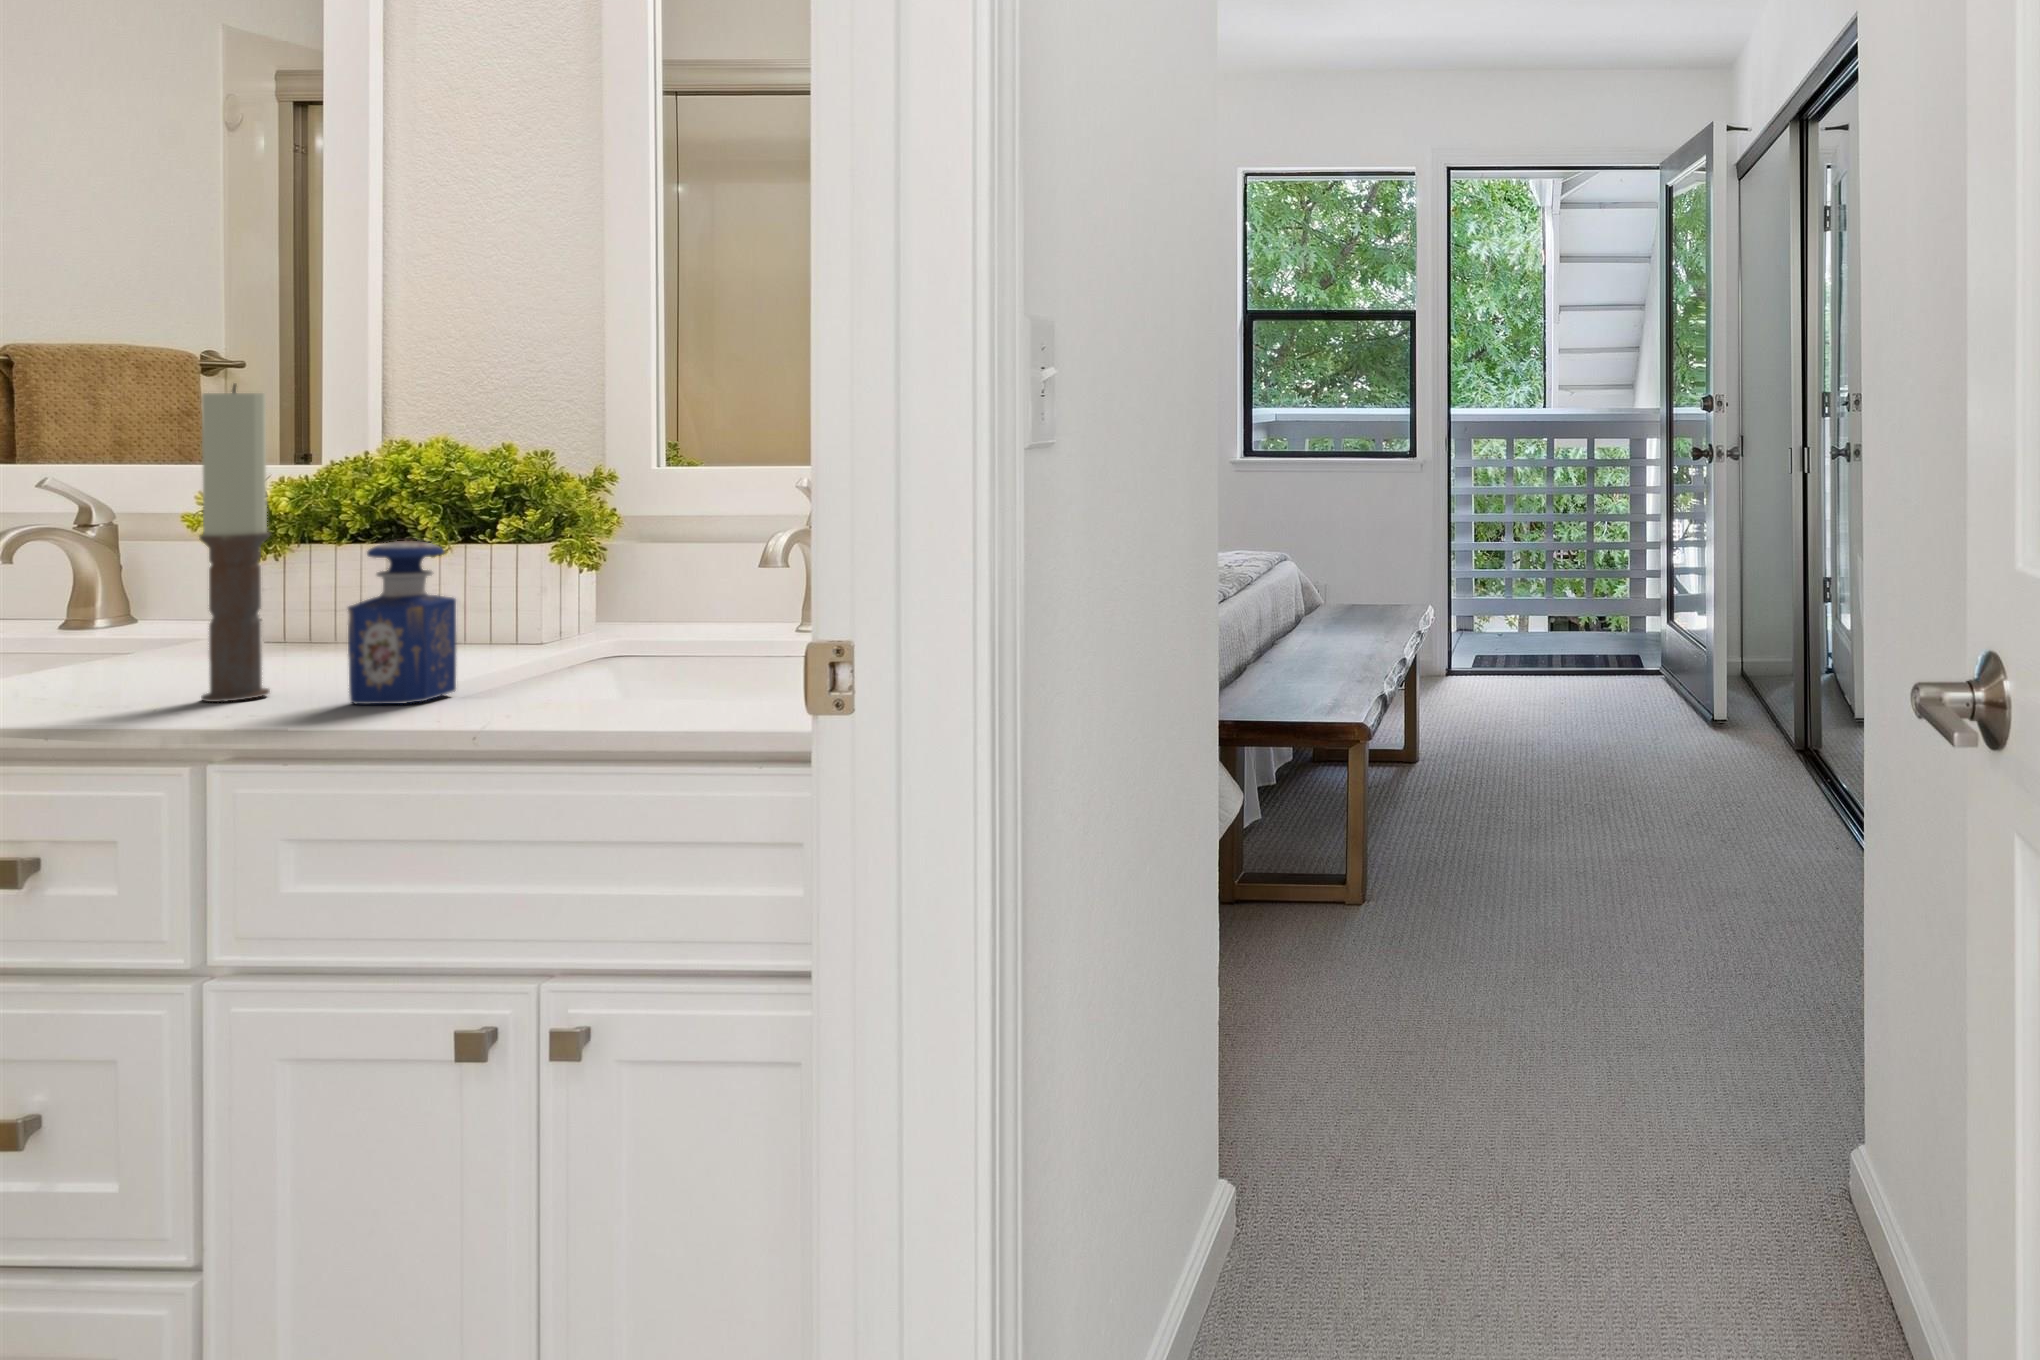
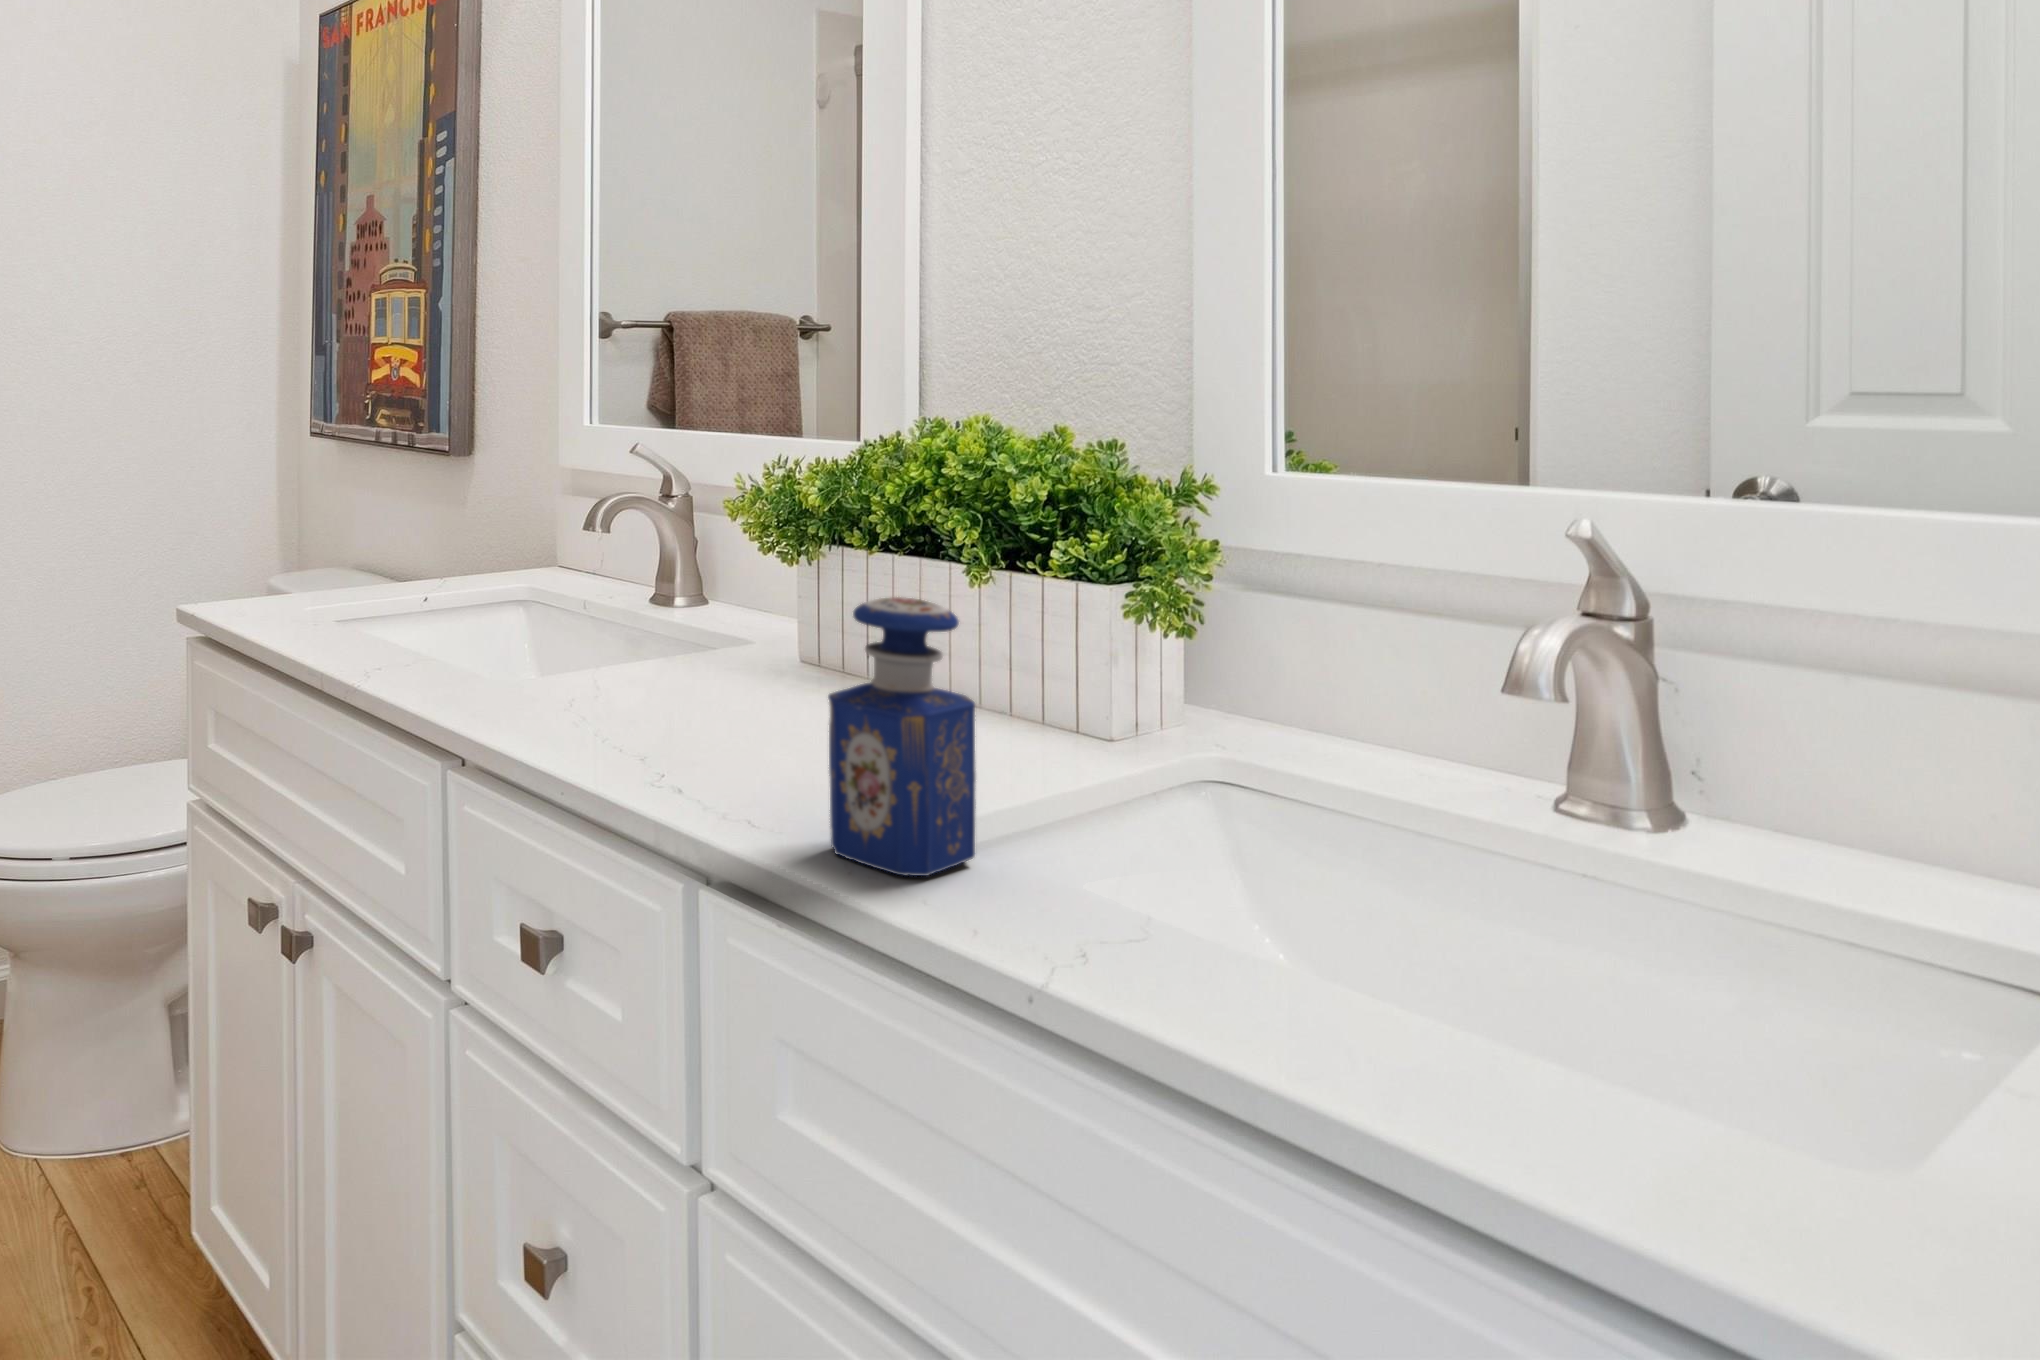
candle: present [200,384,270,702] -> none [676,343,752,798]

